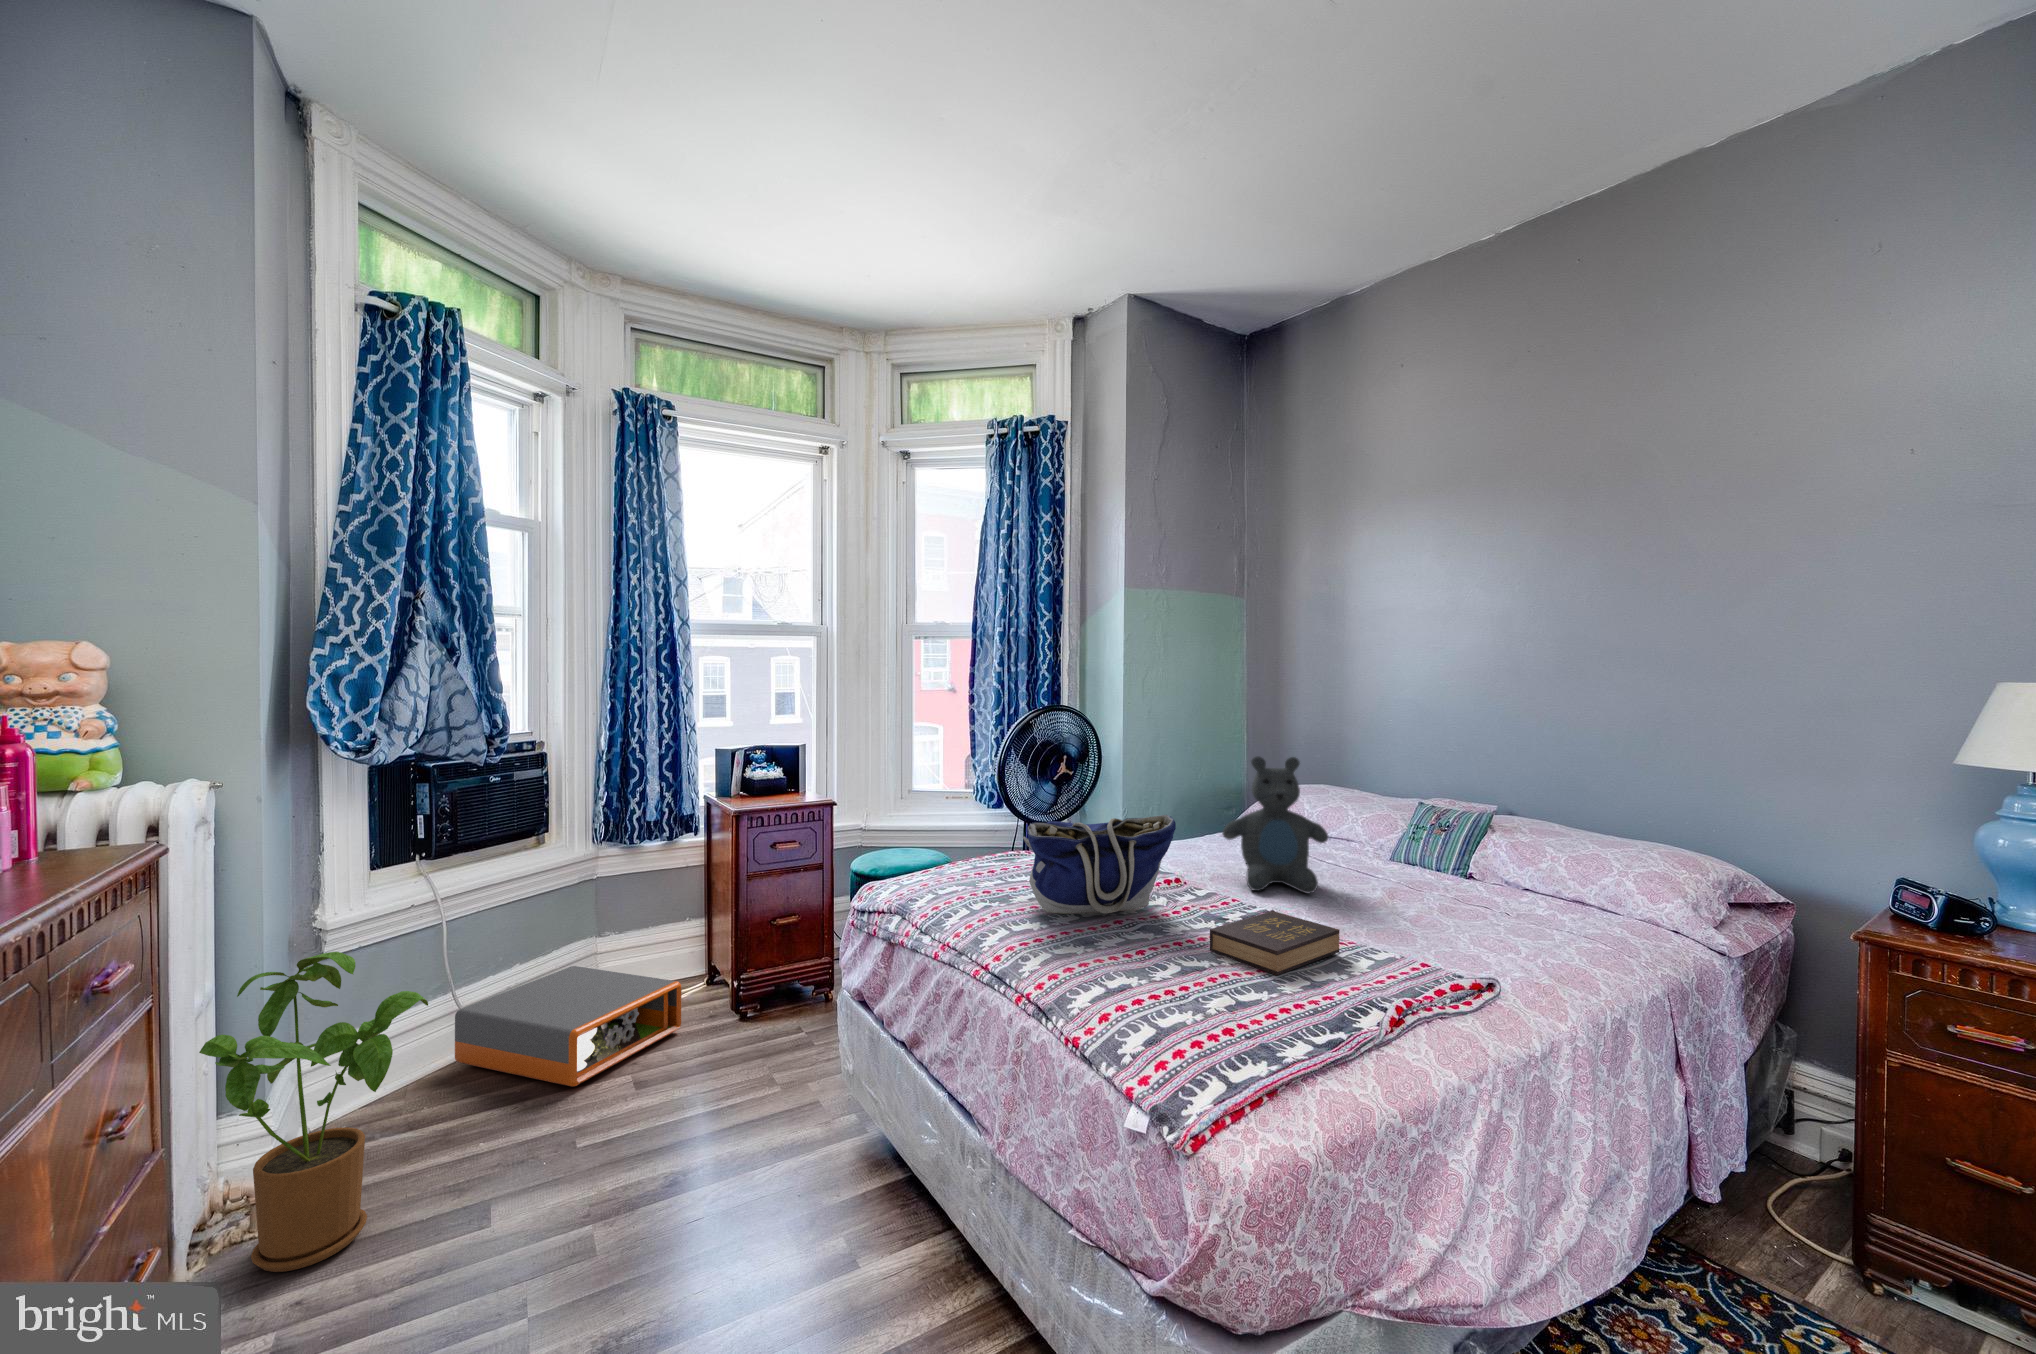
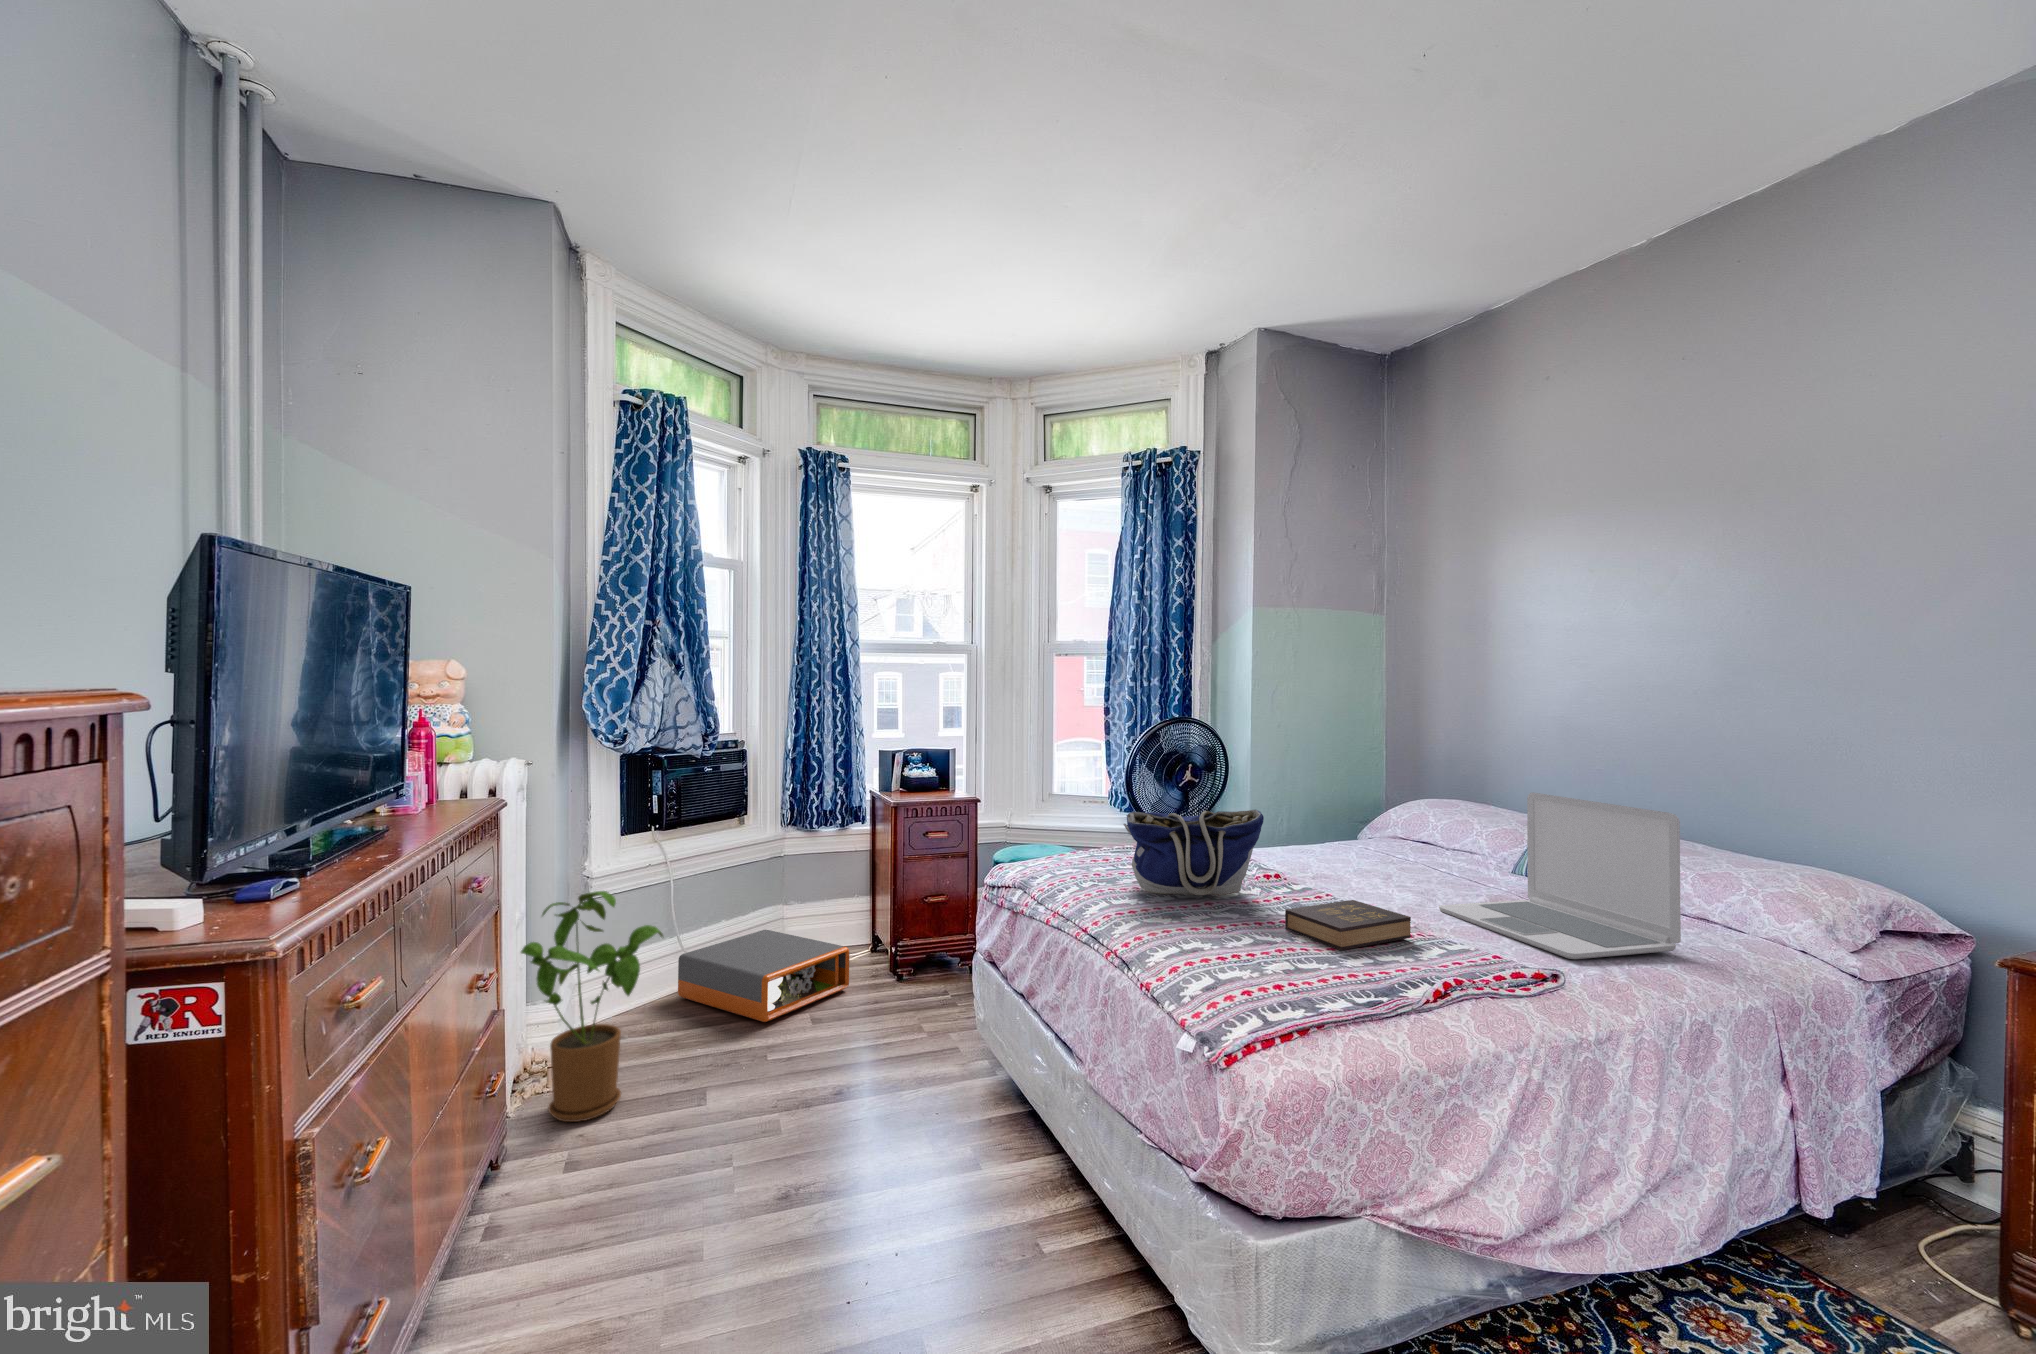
teddy bear: present [1222,756,1328,893] -> none [1324,762,1431,893]
laptop: none [1348,785,1586,965] -> present [1439,793,1681,959]

